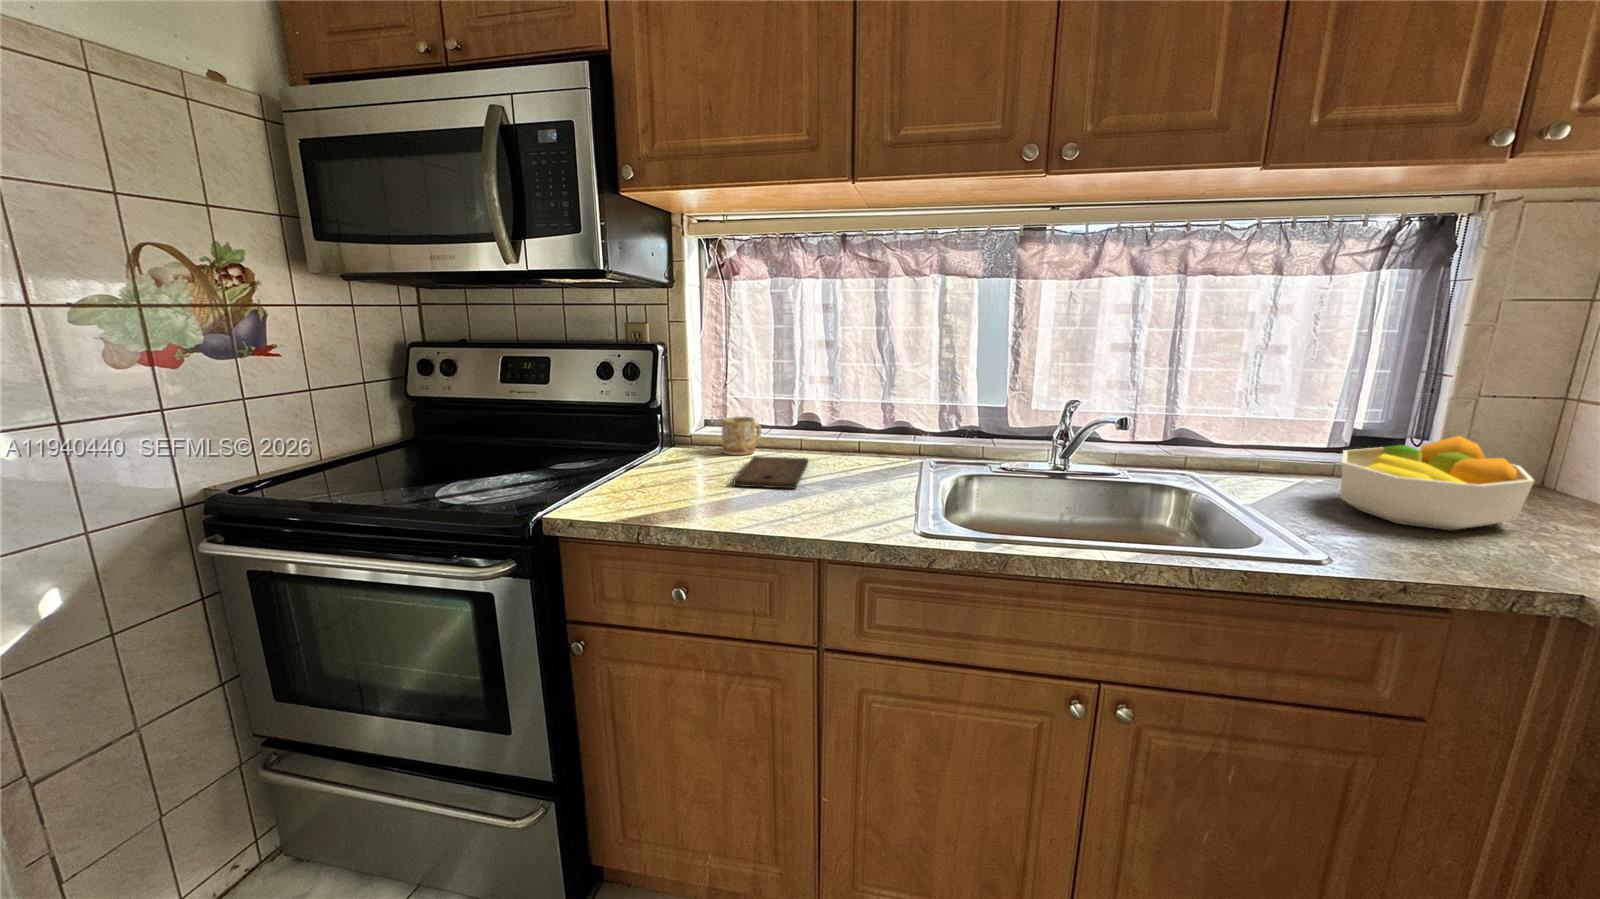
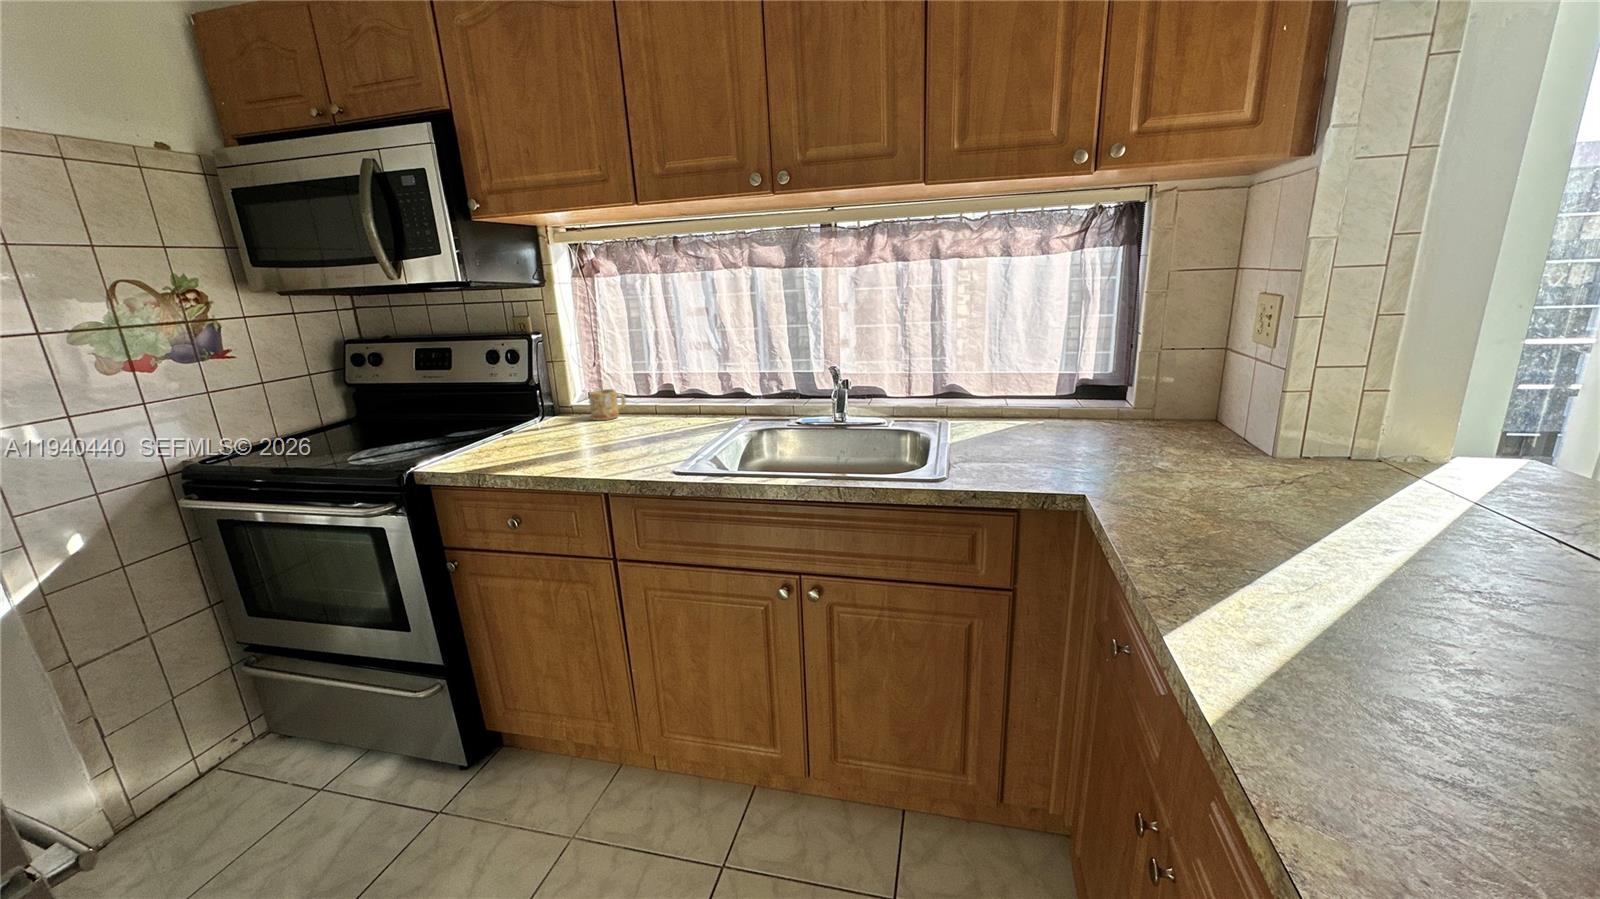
fruit bowl: present [1340,436,1534,530] -> none [1014,382,1148,455]
cutting board: present [734,456,808,489] -> none [573,421,649,444]

